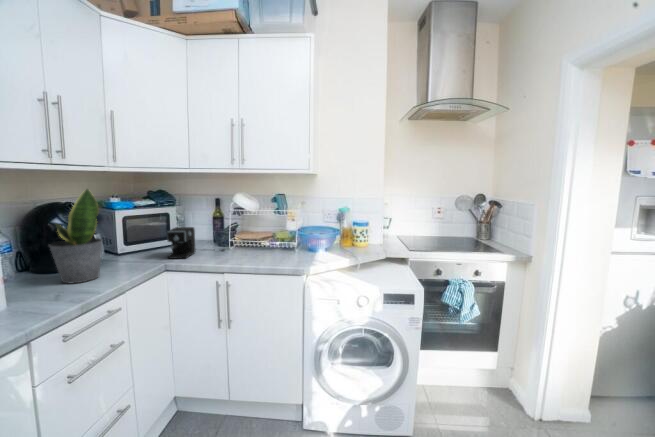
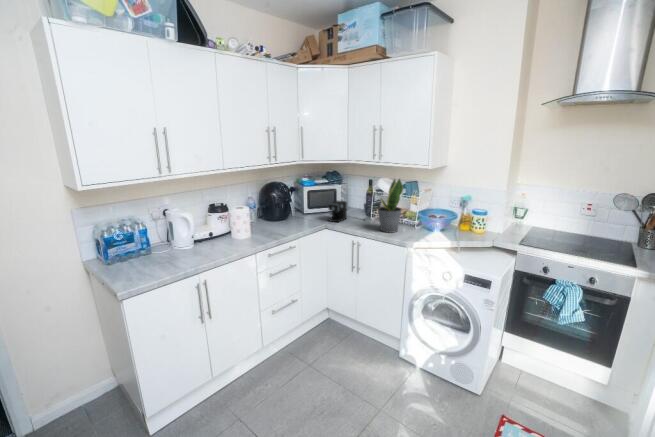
potted plant: present [49,189,102,283] -> present [378,179,403,233]

